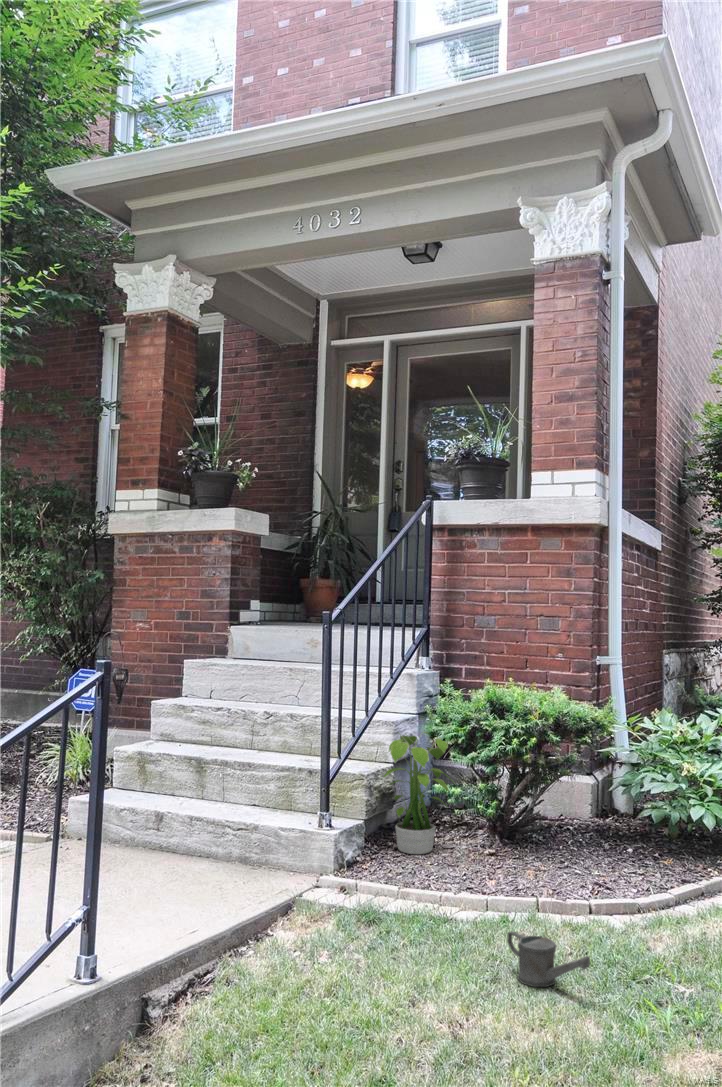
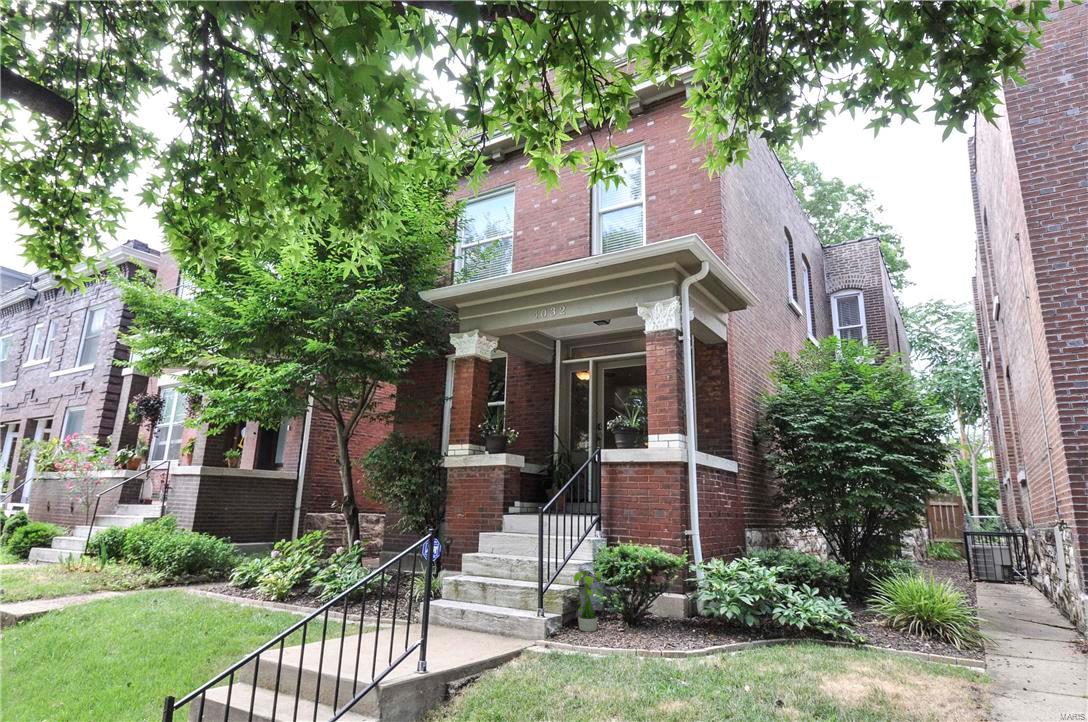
watering can: present [507,931,590,987] -> none [611,659,643,684]

